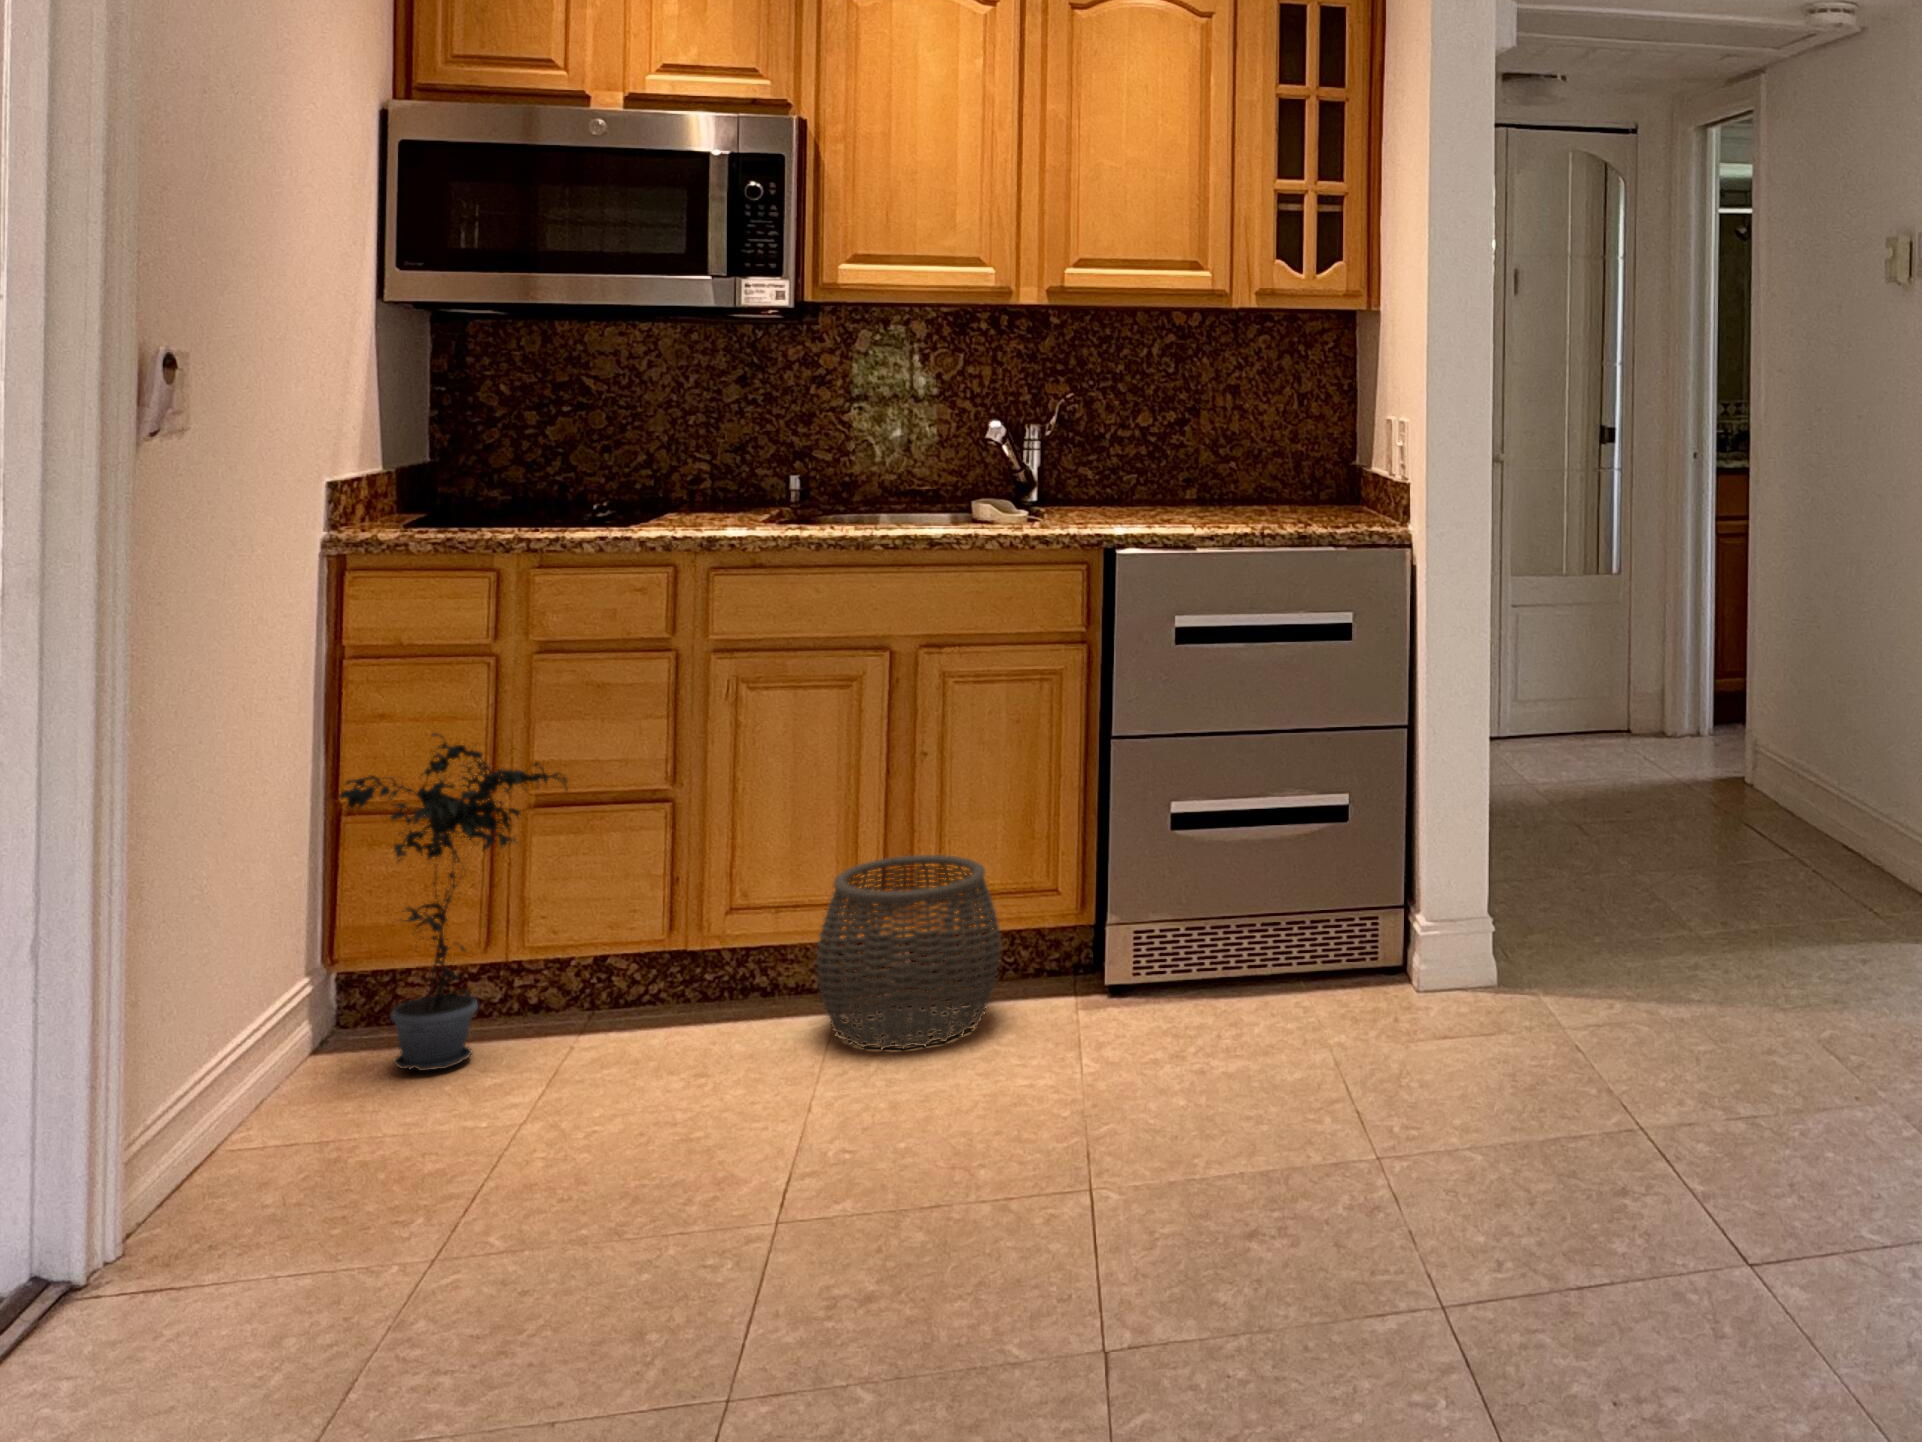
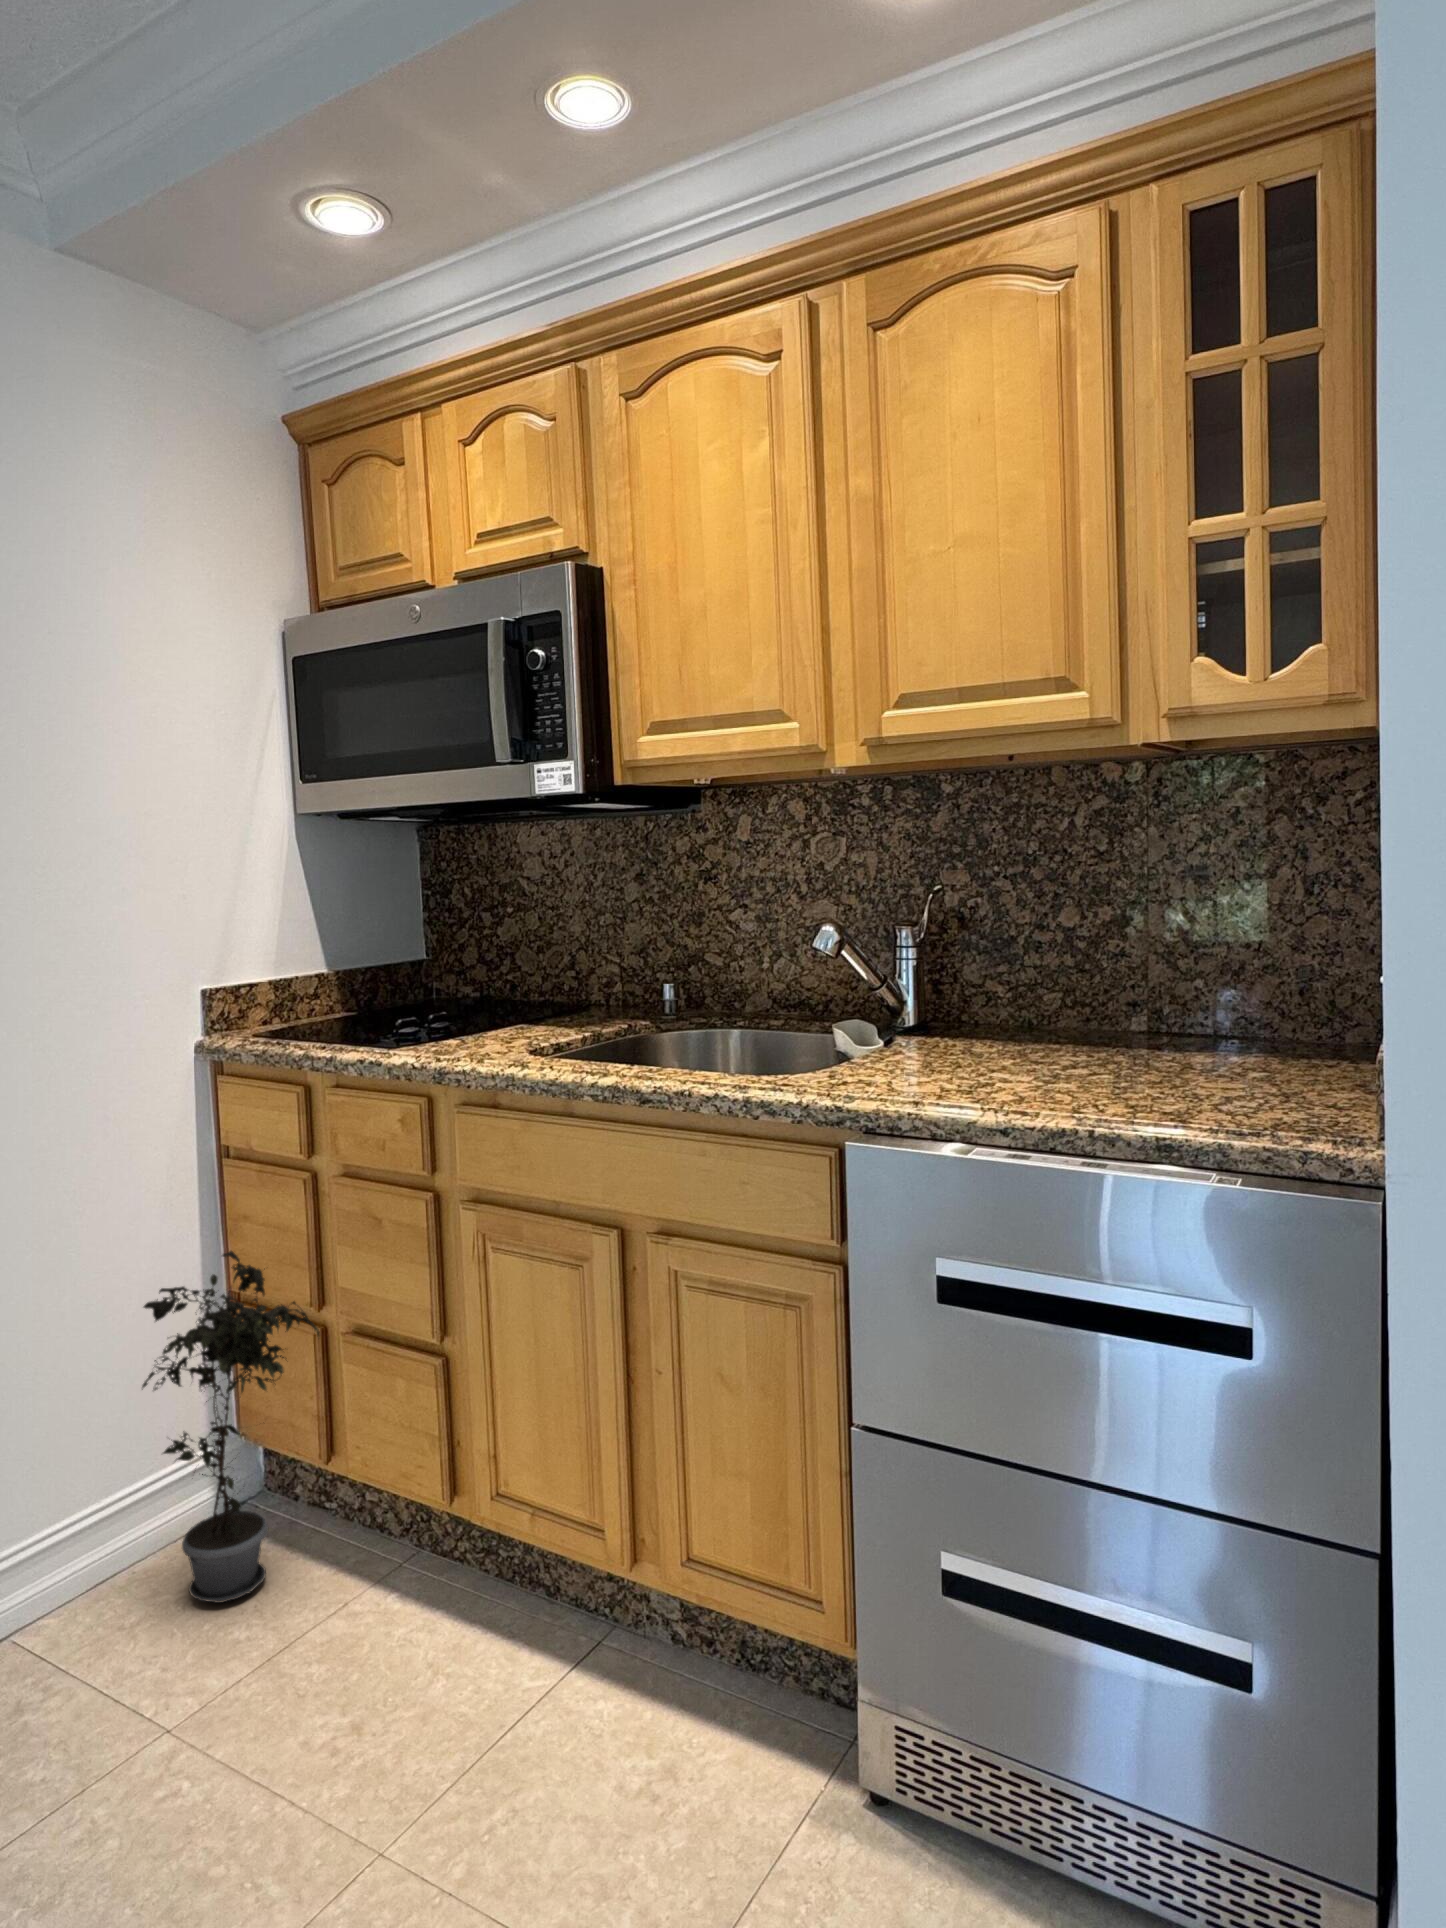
woven basket: present [816,855,1001,1049] -> none [471,1500,717,1821]

